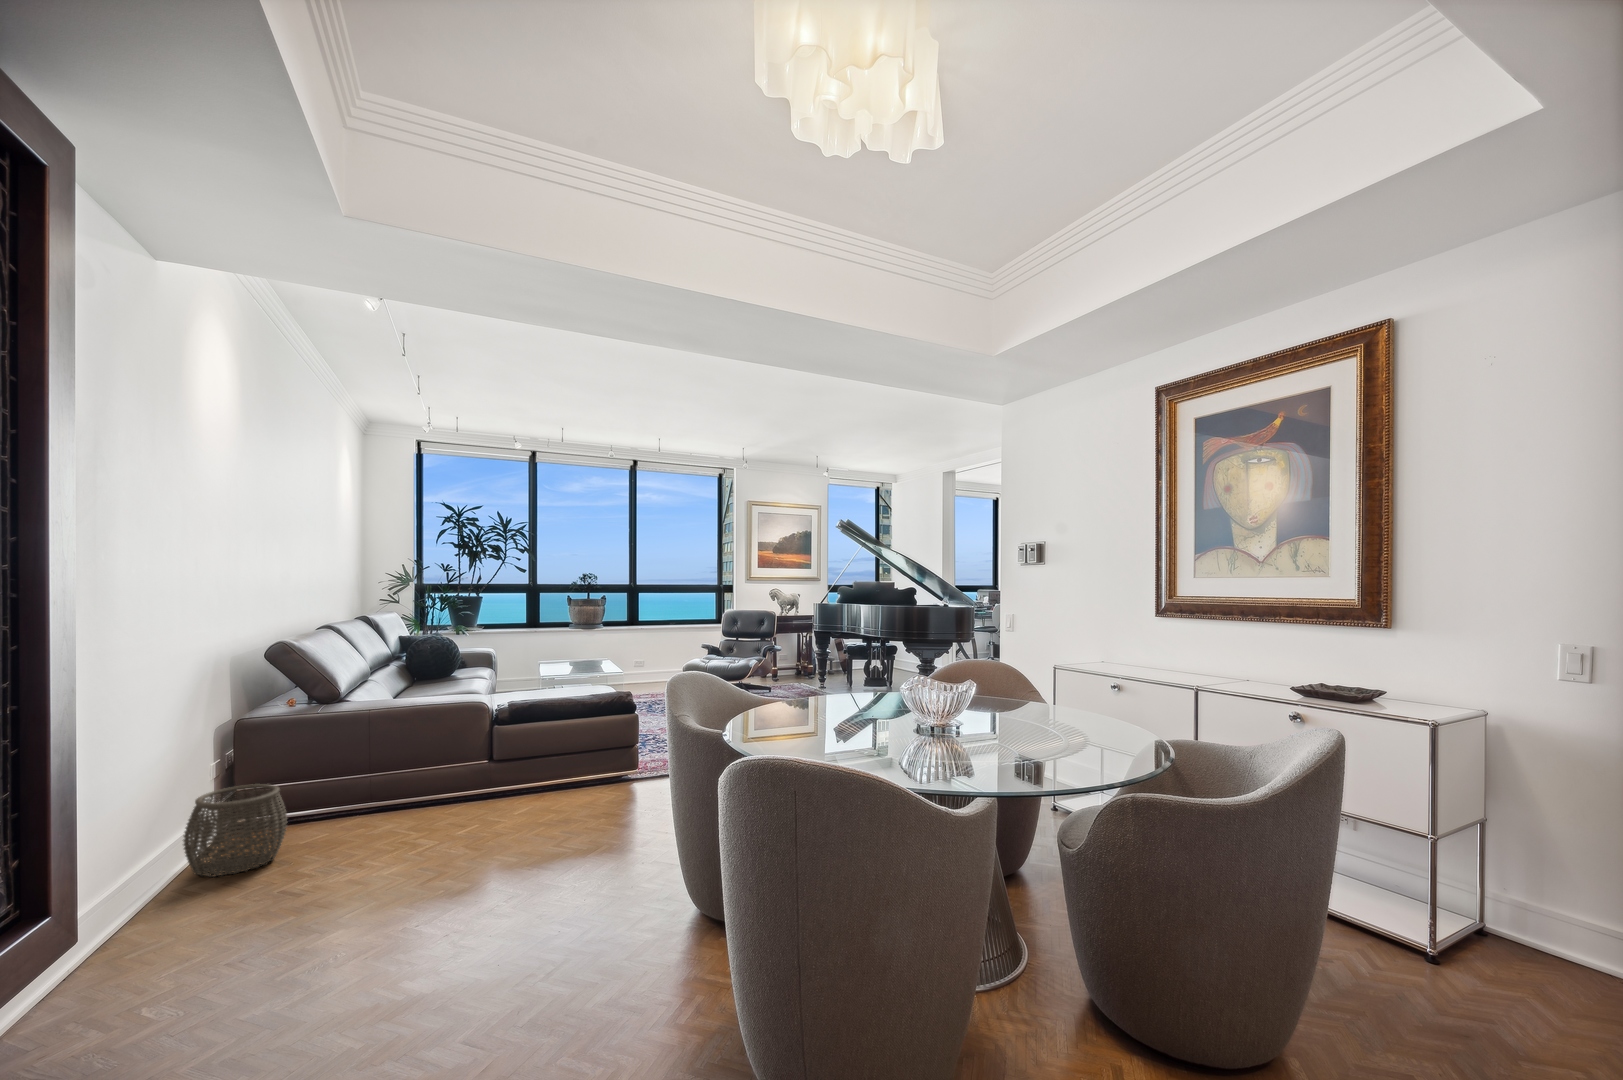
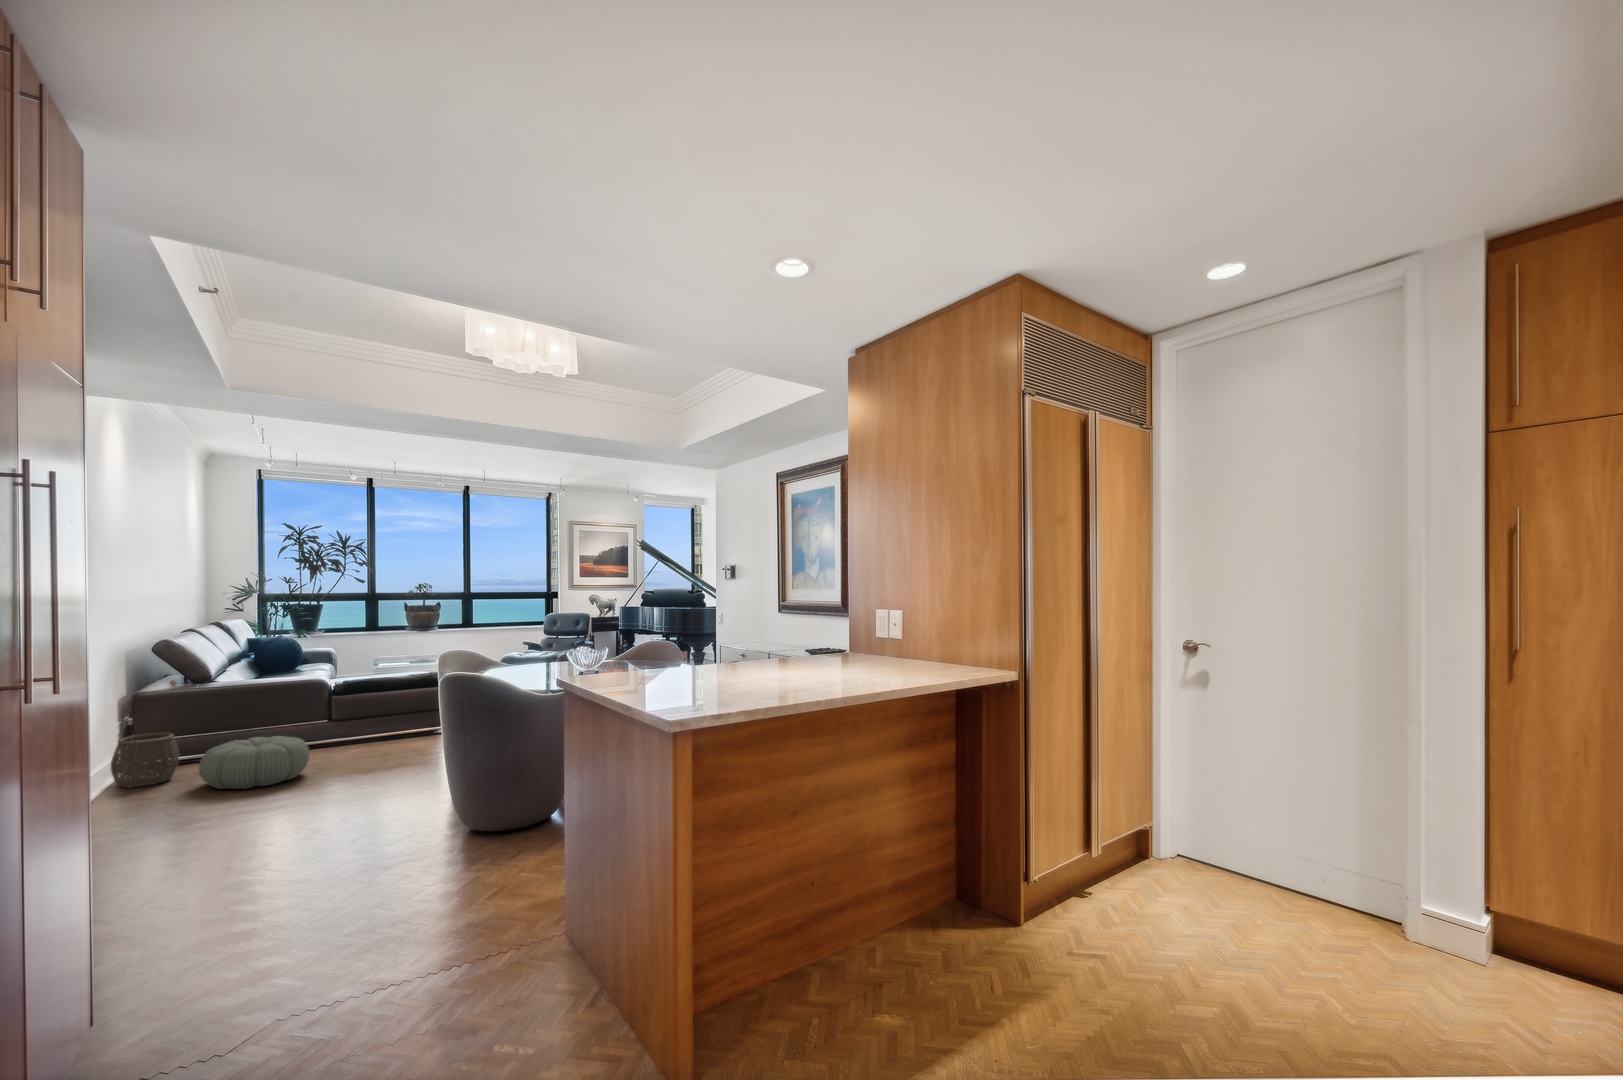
pouf: none [308,794,472,892] -> present [199,736,309,789]

